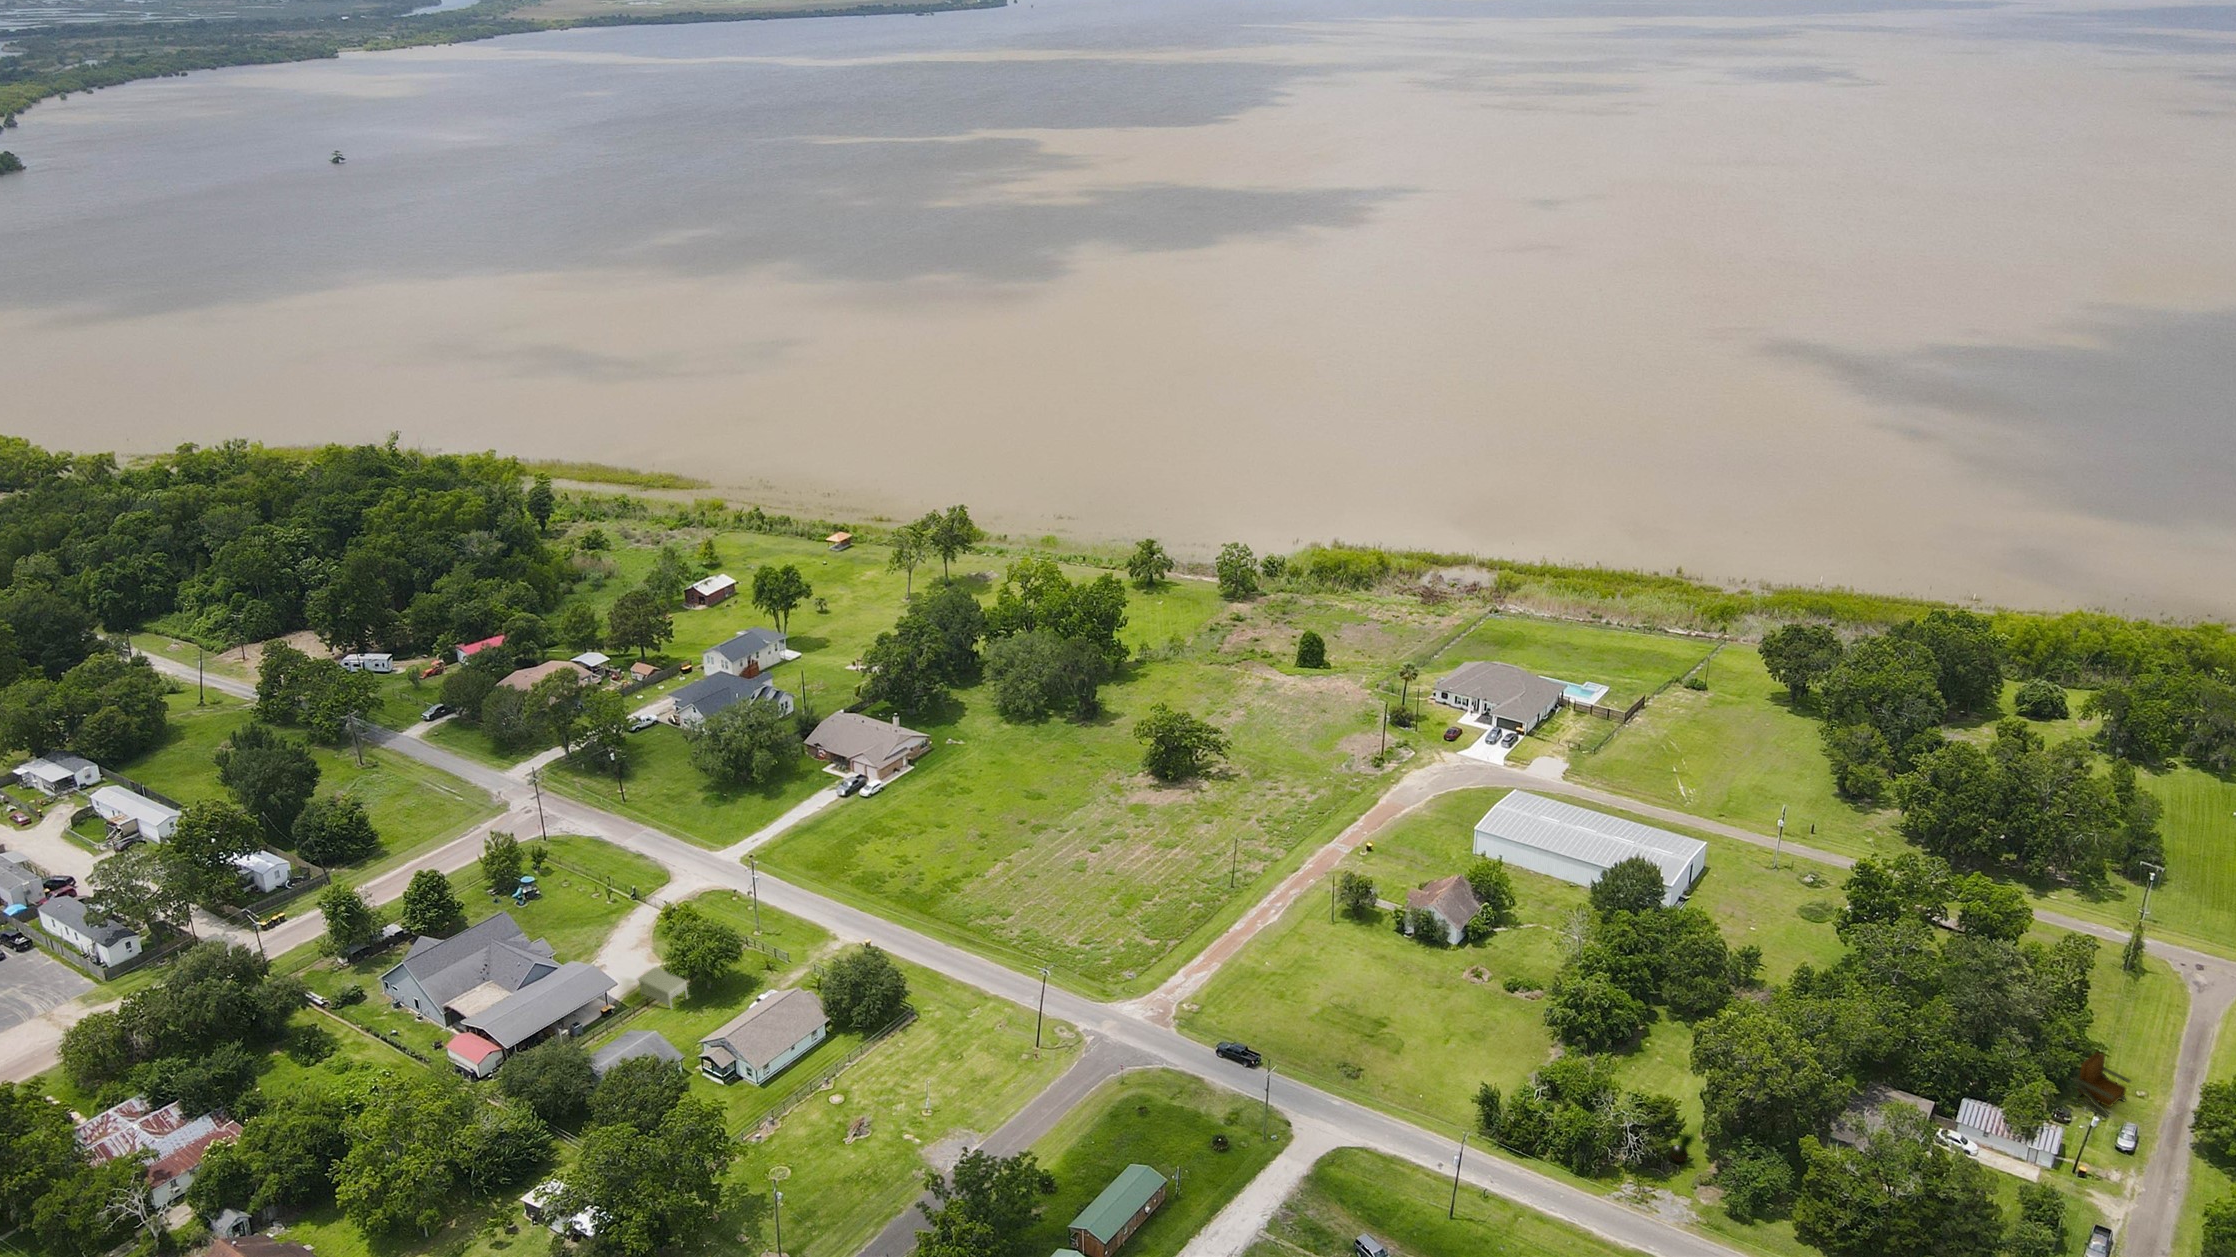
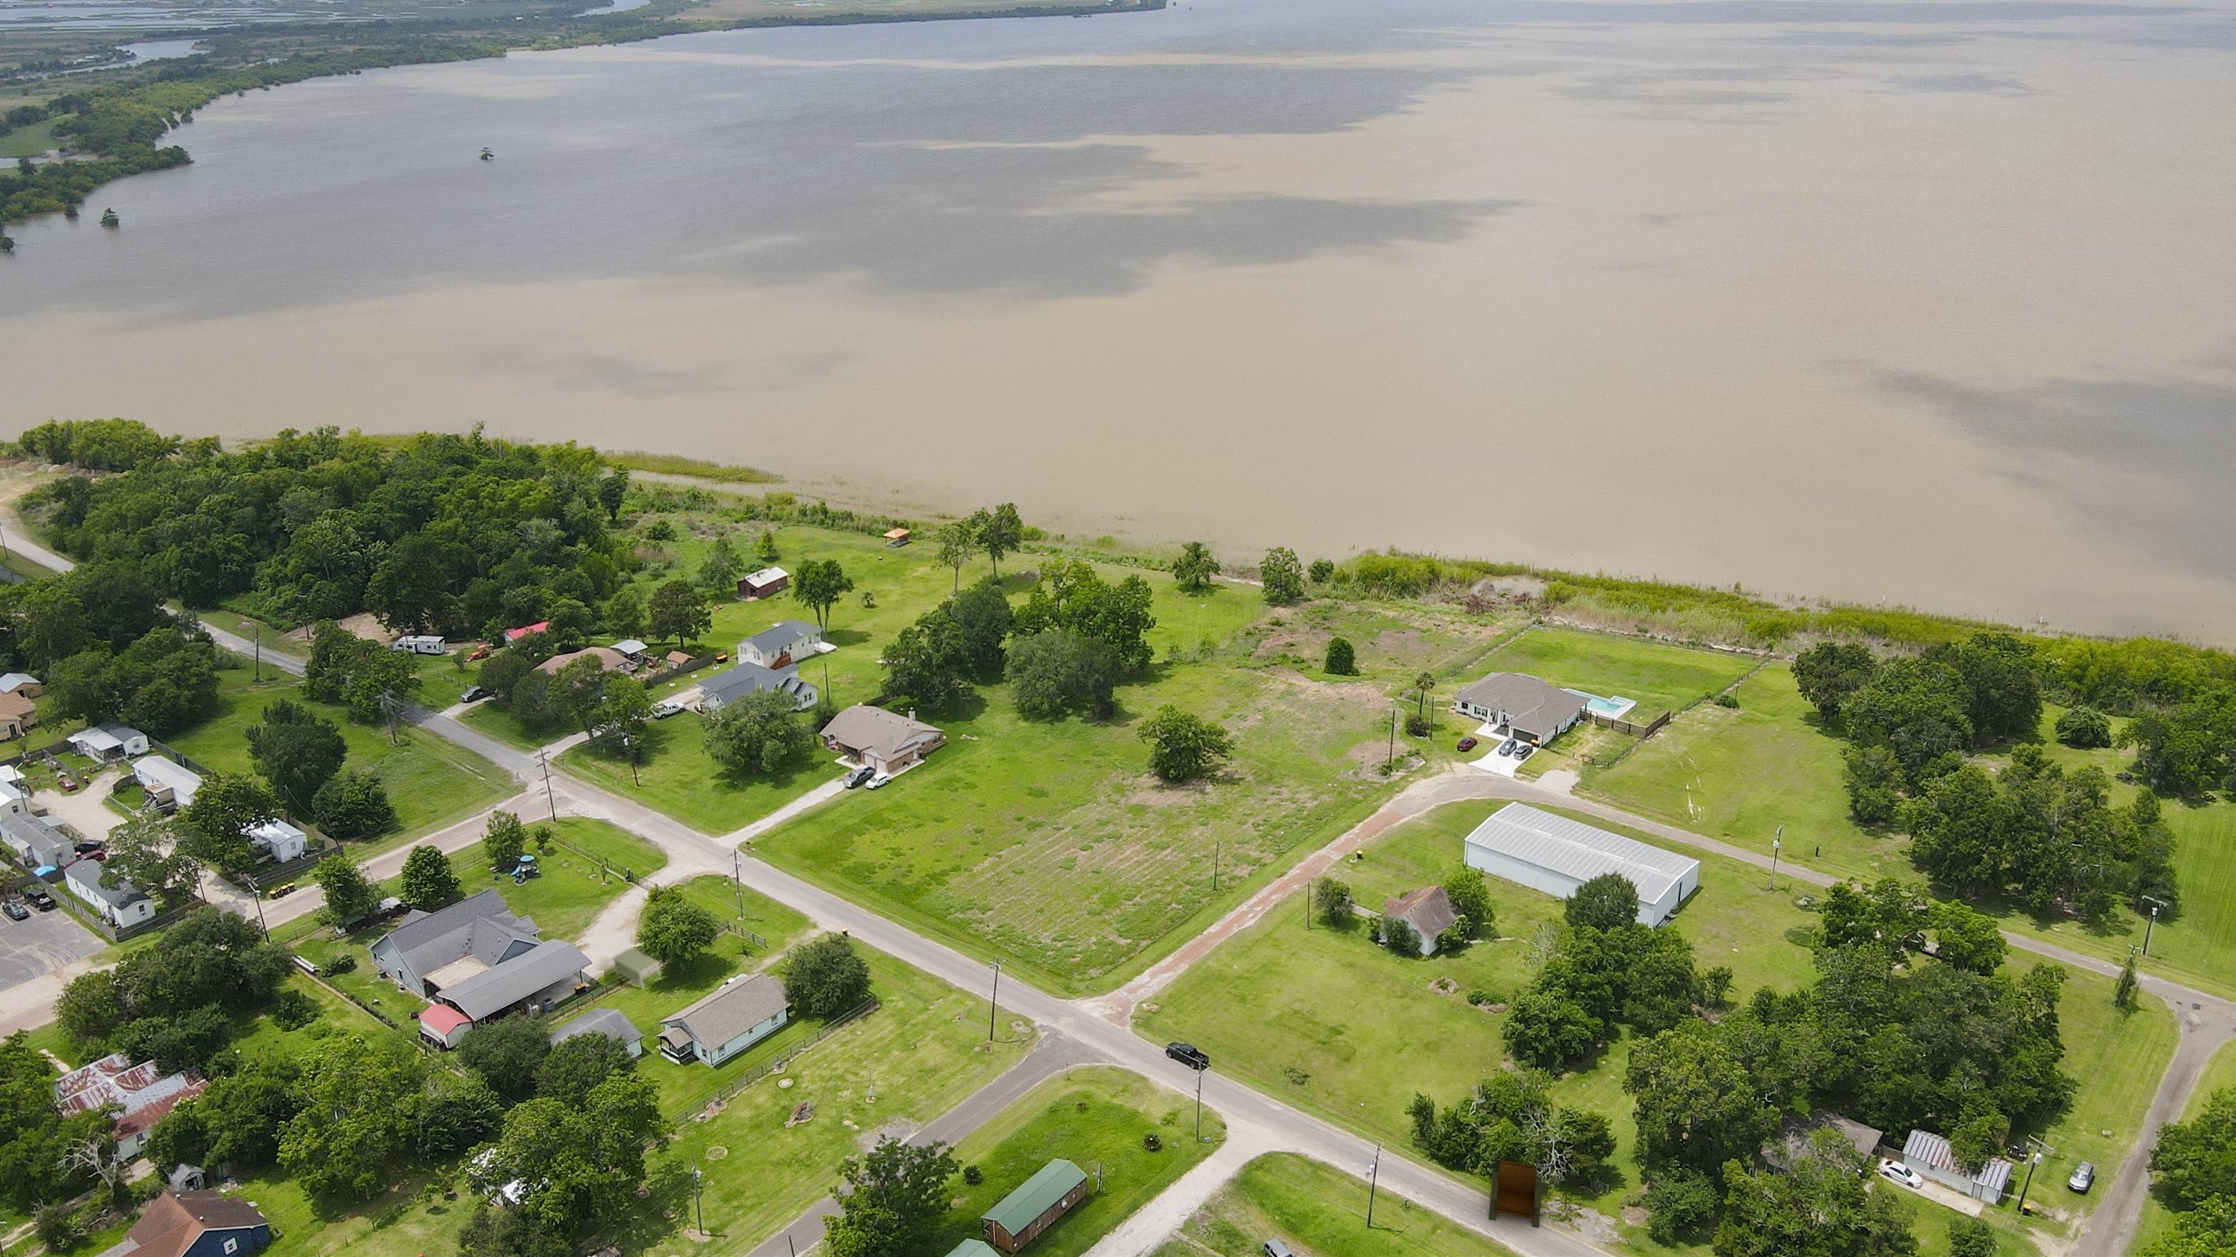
lounge chair: present [2072,1052,2131,1117] -> present [1489,1160,1542,1228]
potted tree: present [1670,1134,1694,1162] -> none [1605,1151,1631,1183]

